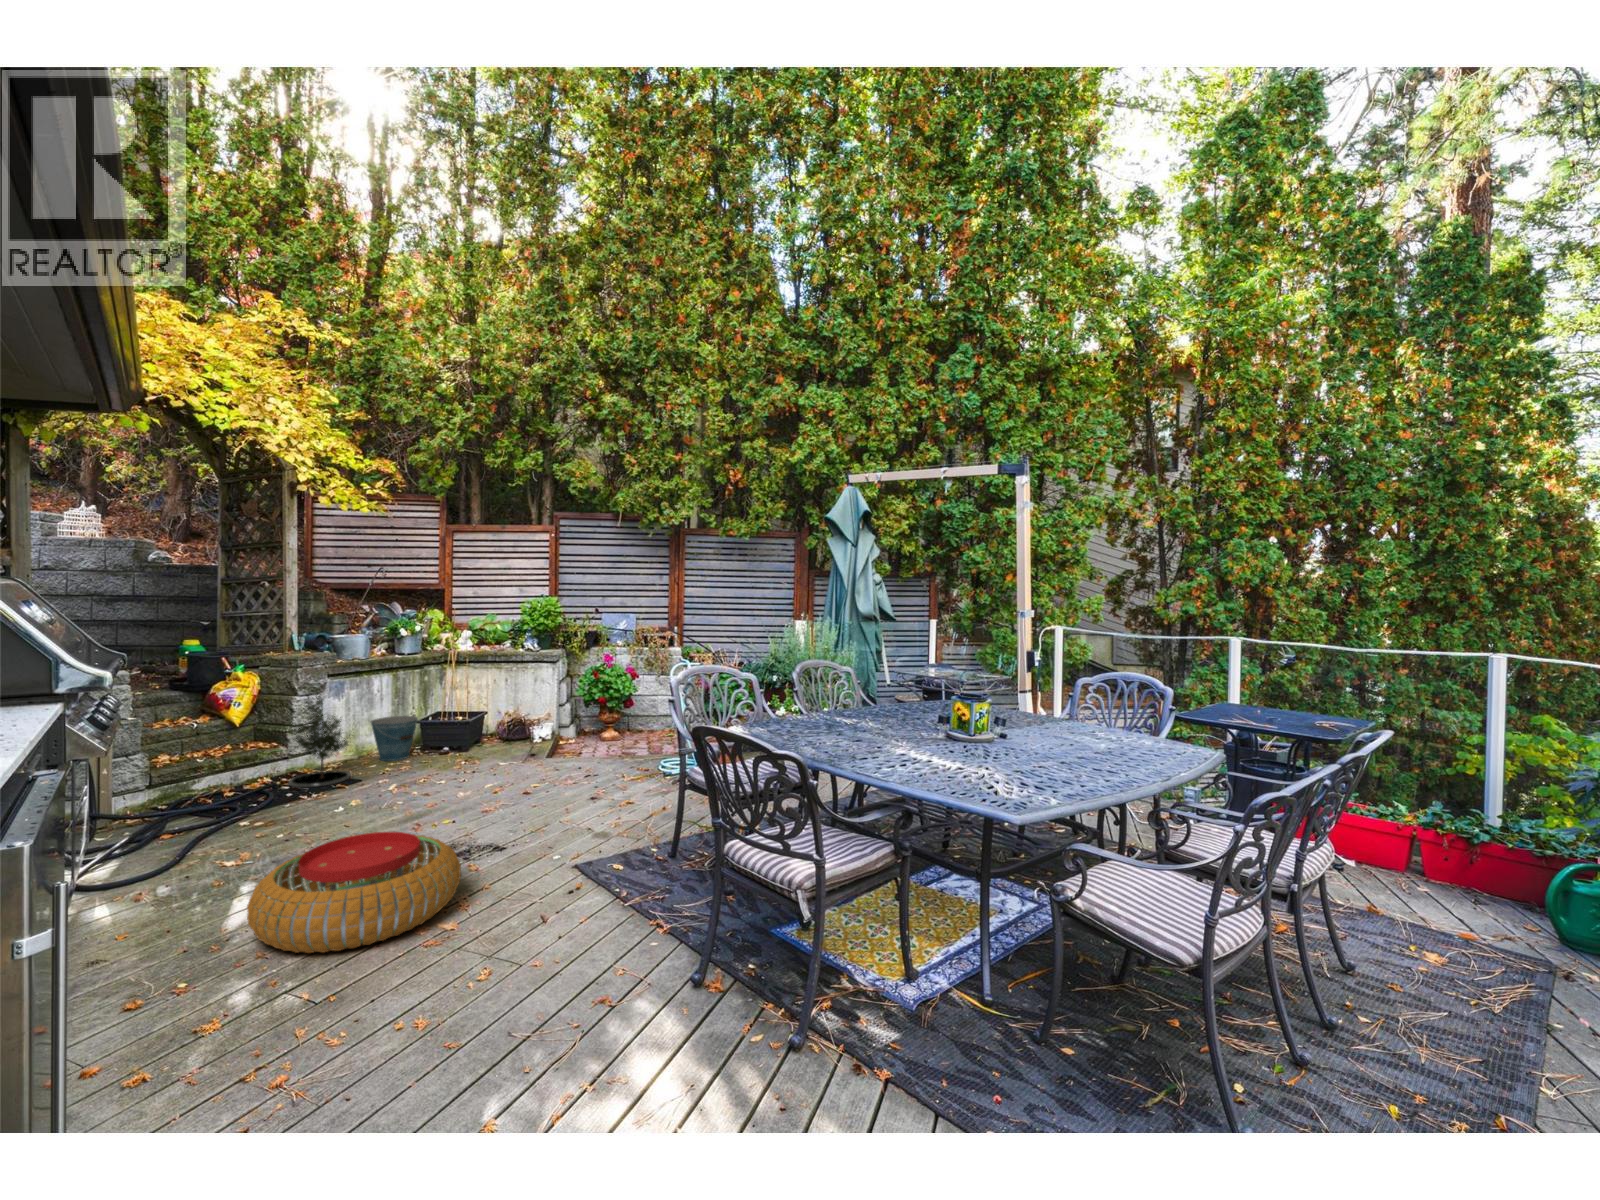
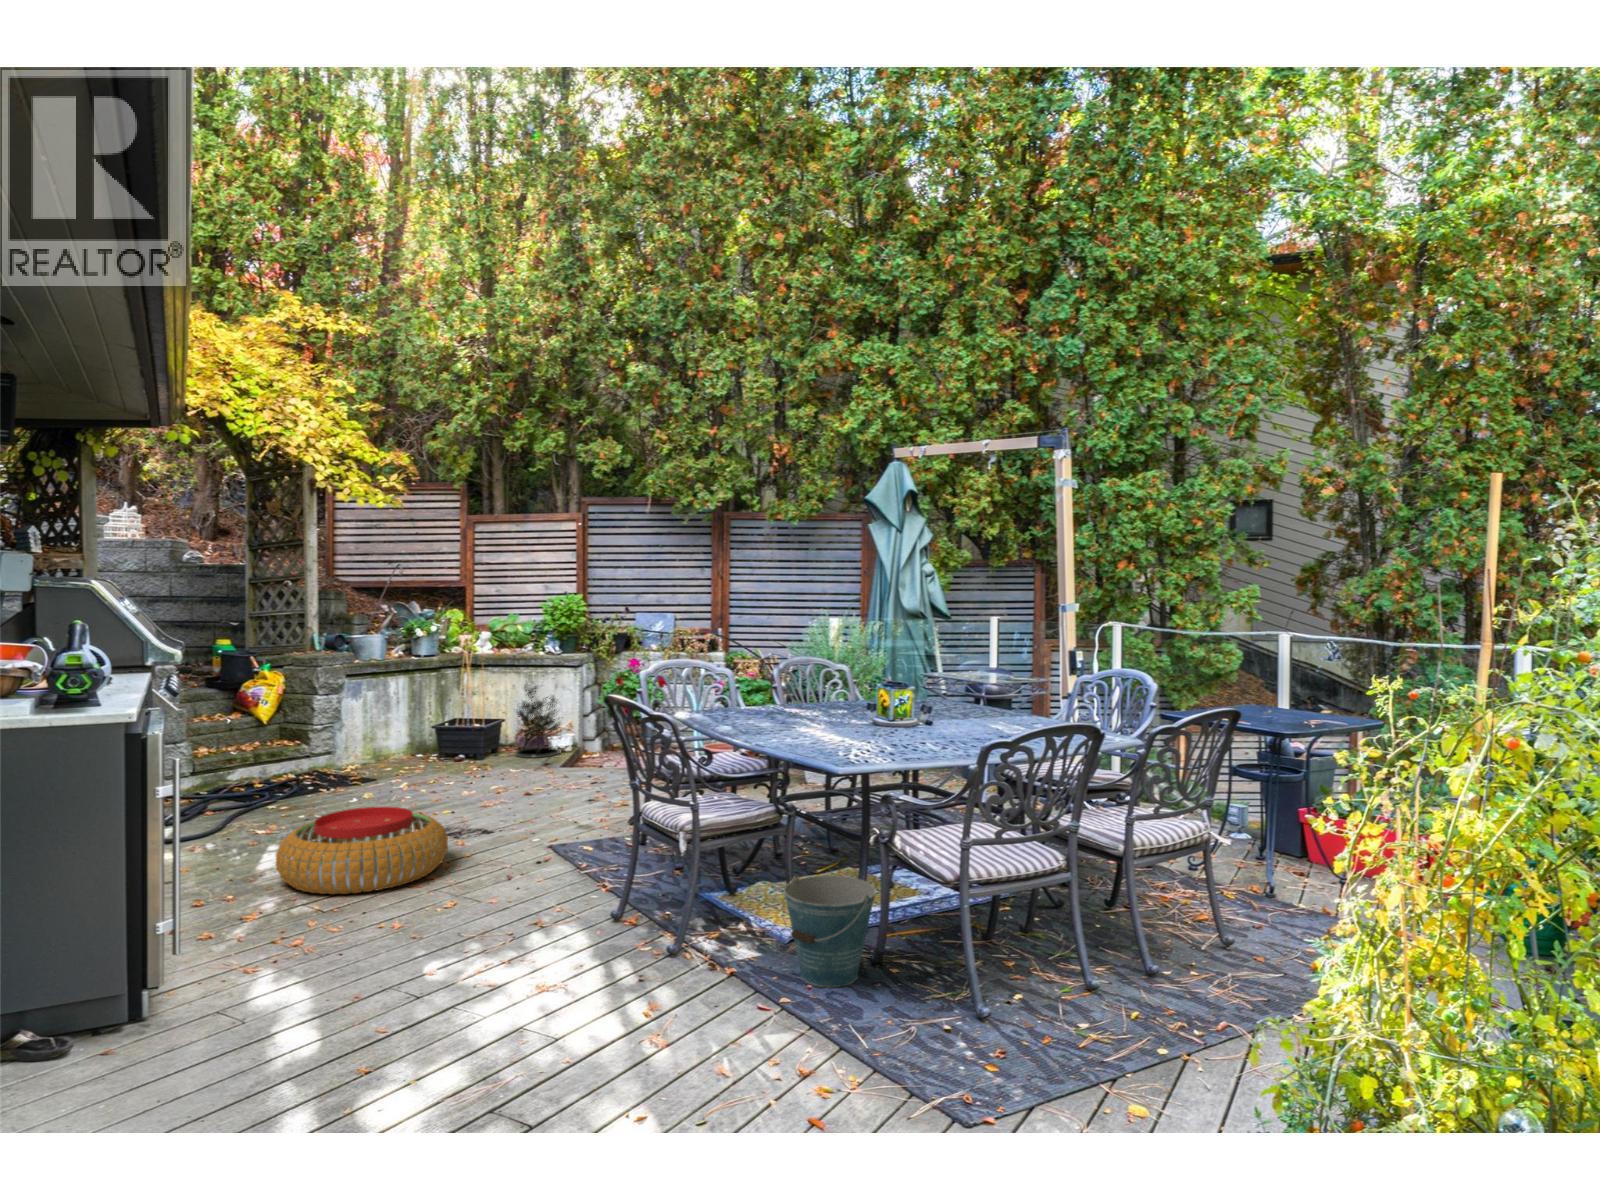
potted tree: present [289,696,350,787] -> present [515,678,563,758]
bucket: present [371,715,418,761] -> present [784,875,875,987]

